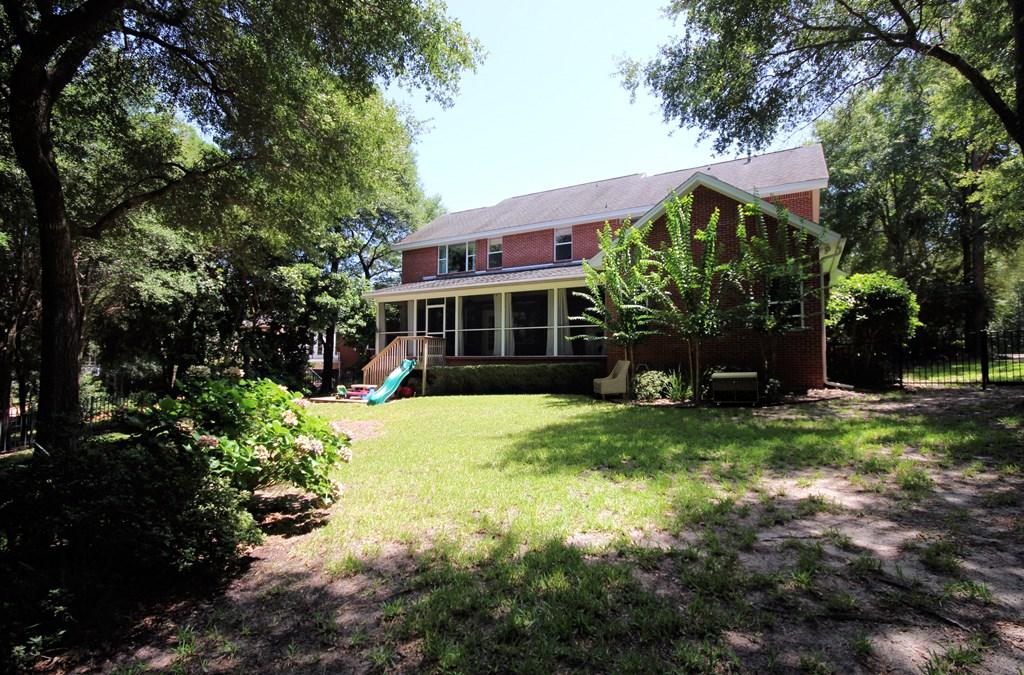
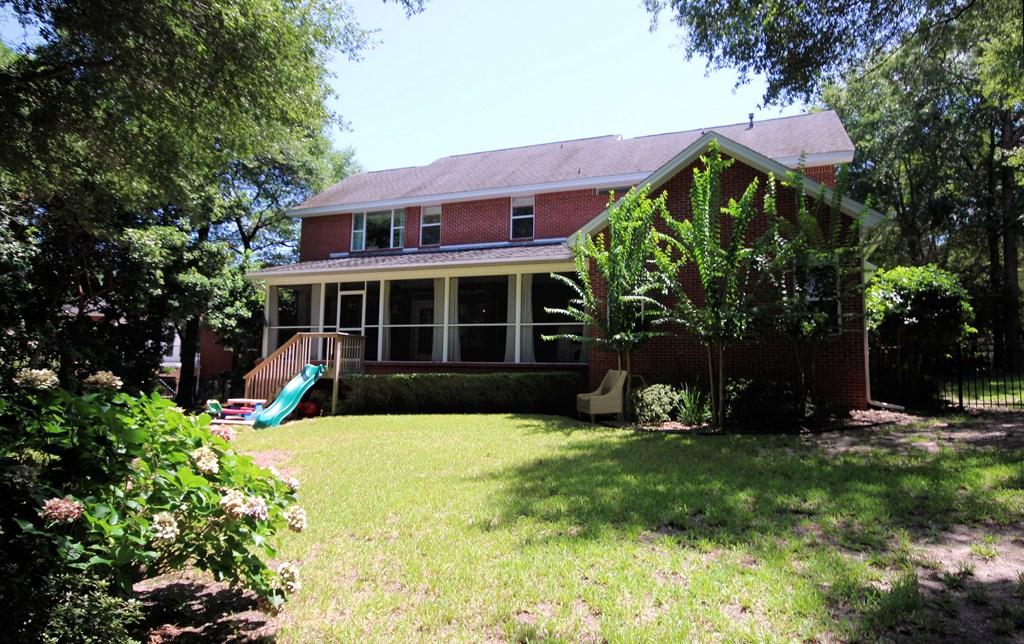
storage bench: present [712,372,759,406] -> none [742,388,802,431]

